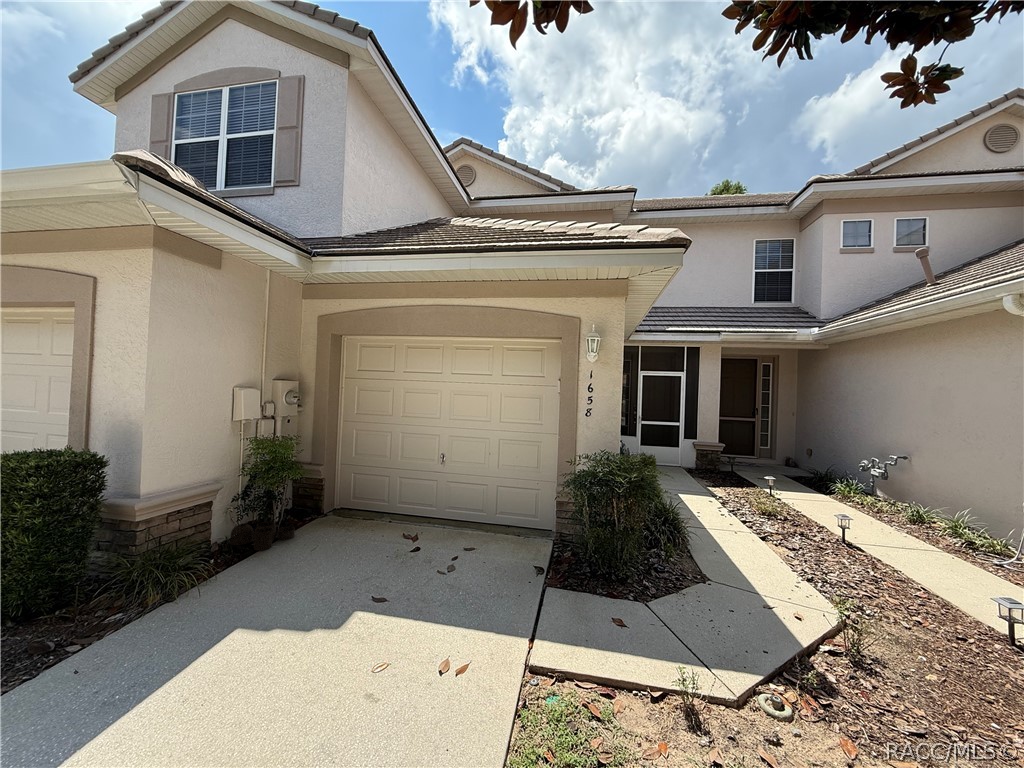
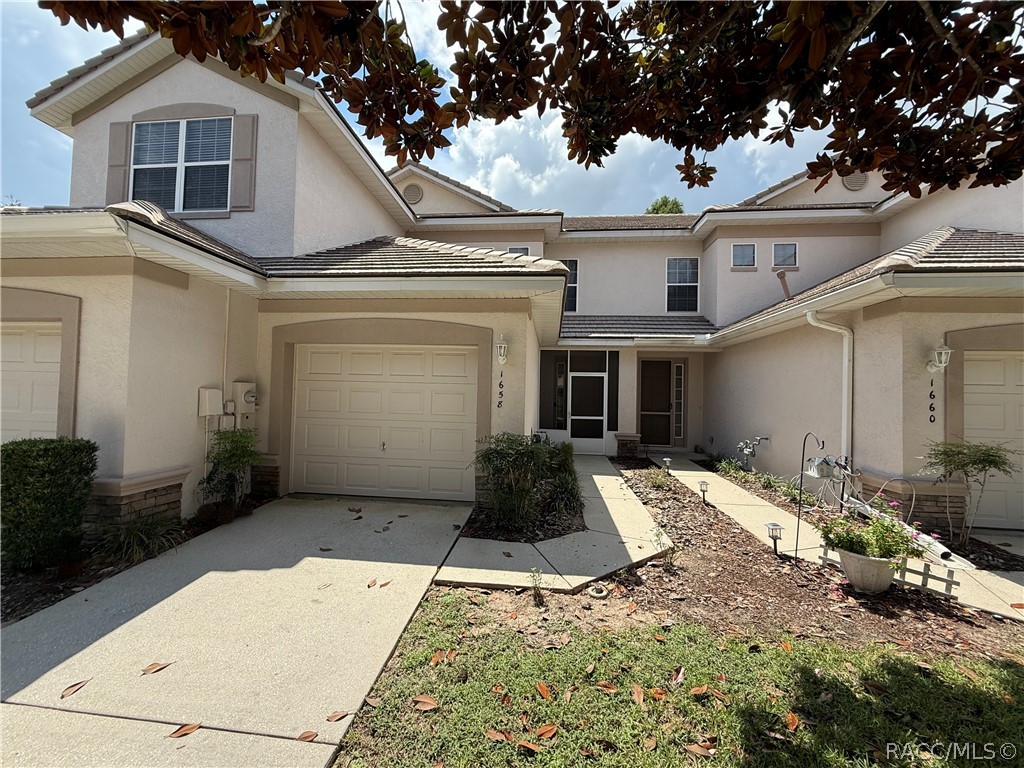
potted plant: none [17,569,105,632] -> present [38,530,103,577]

